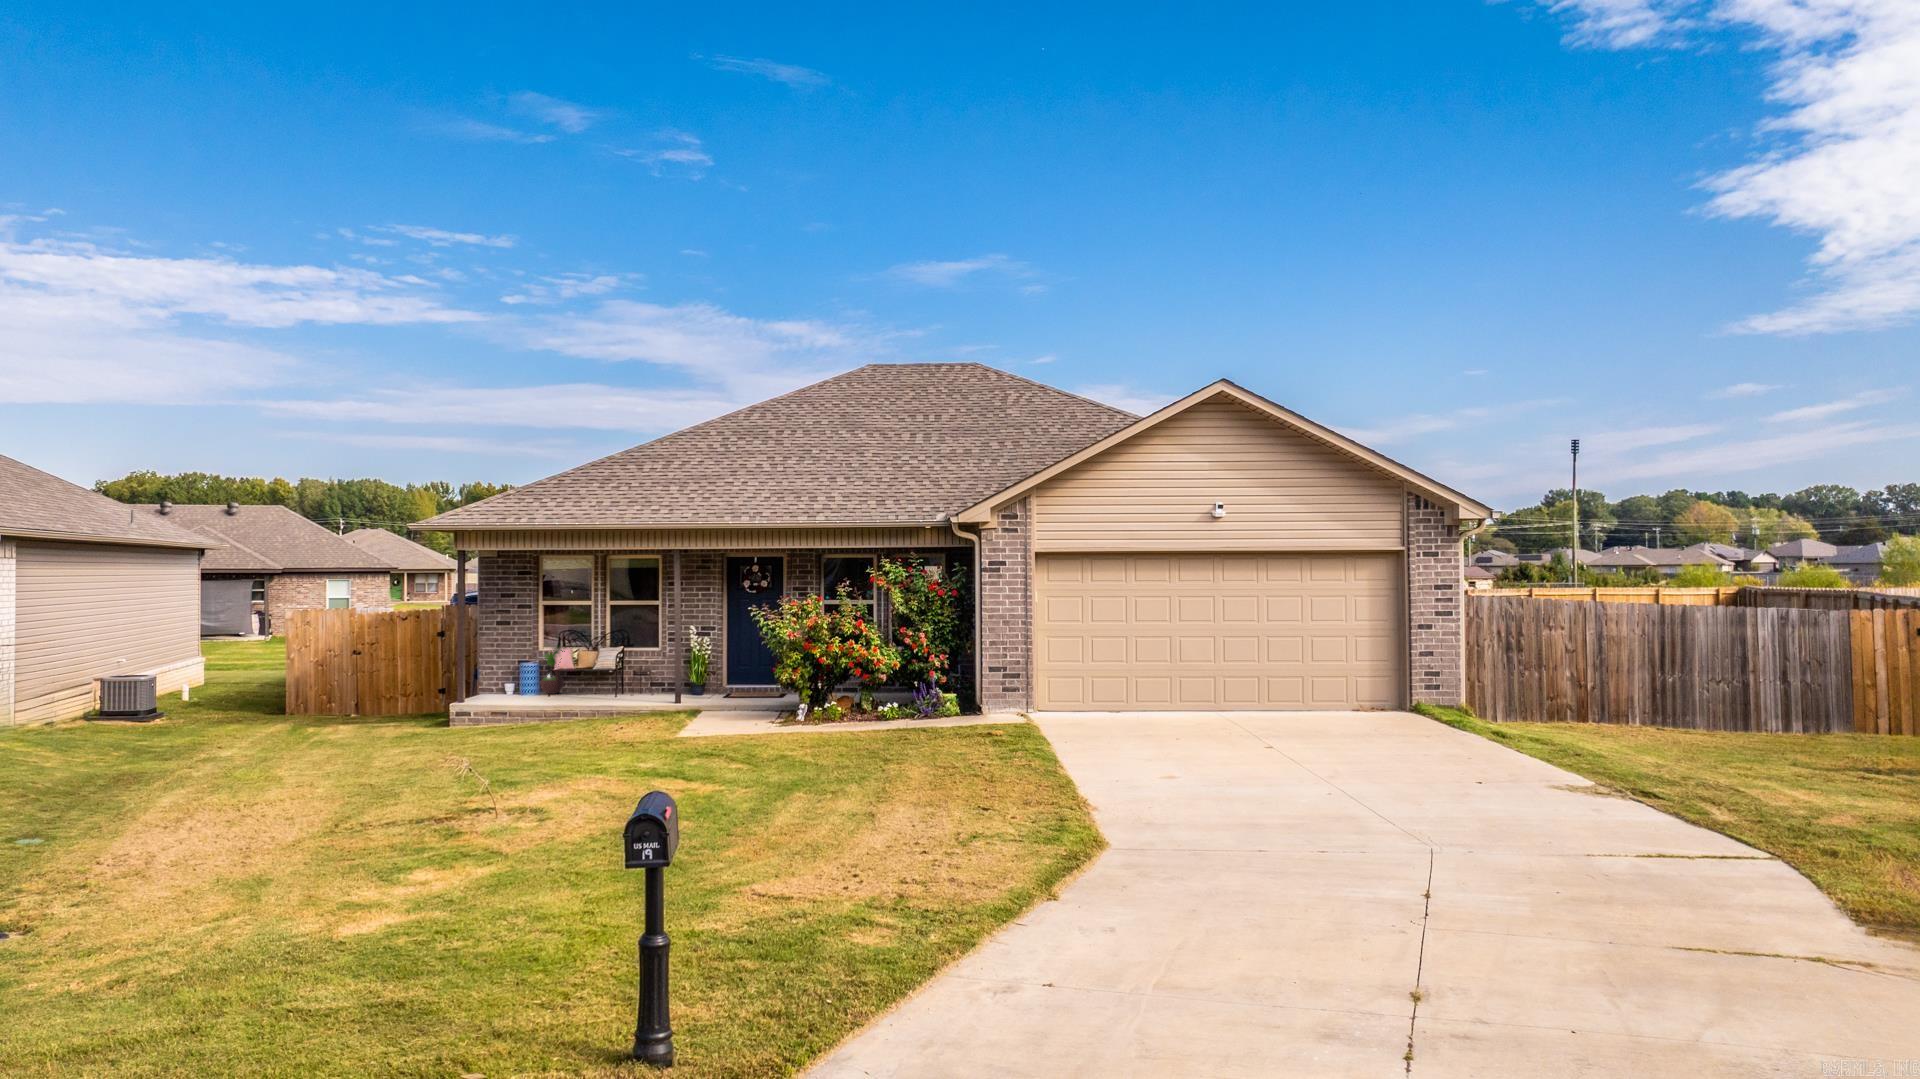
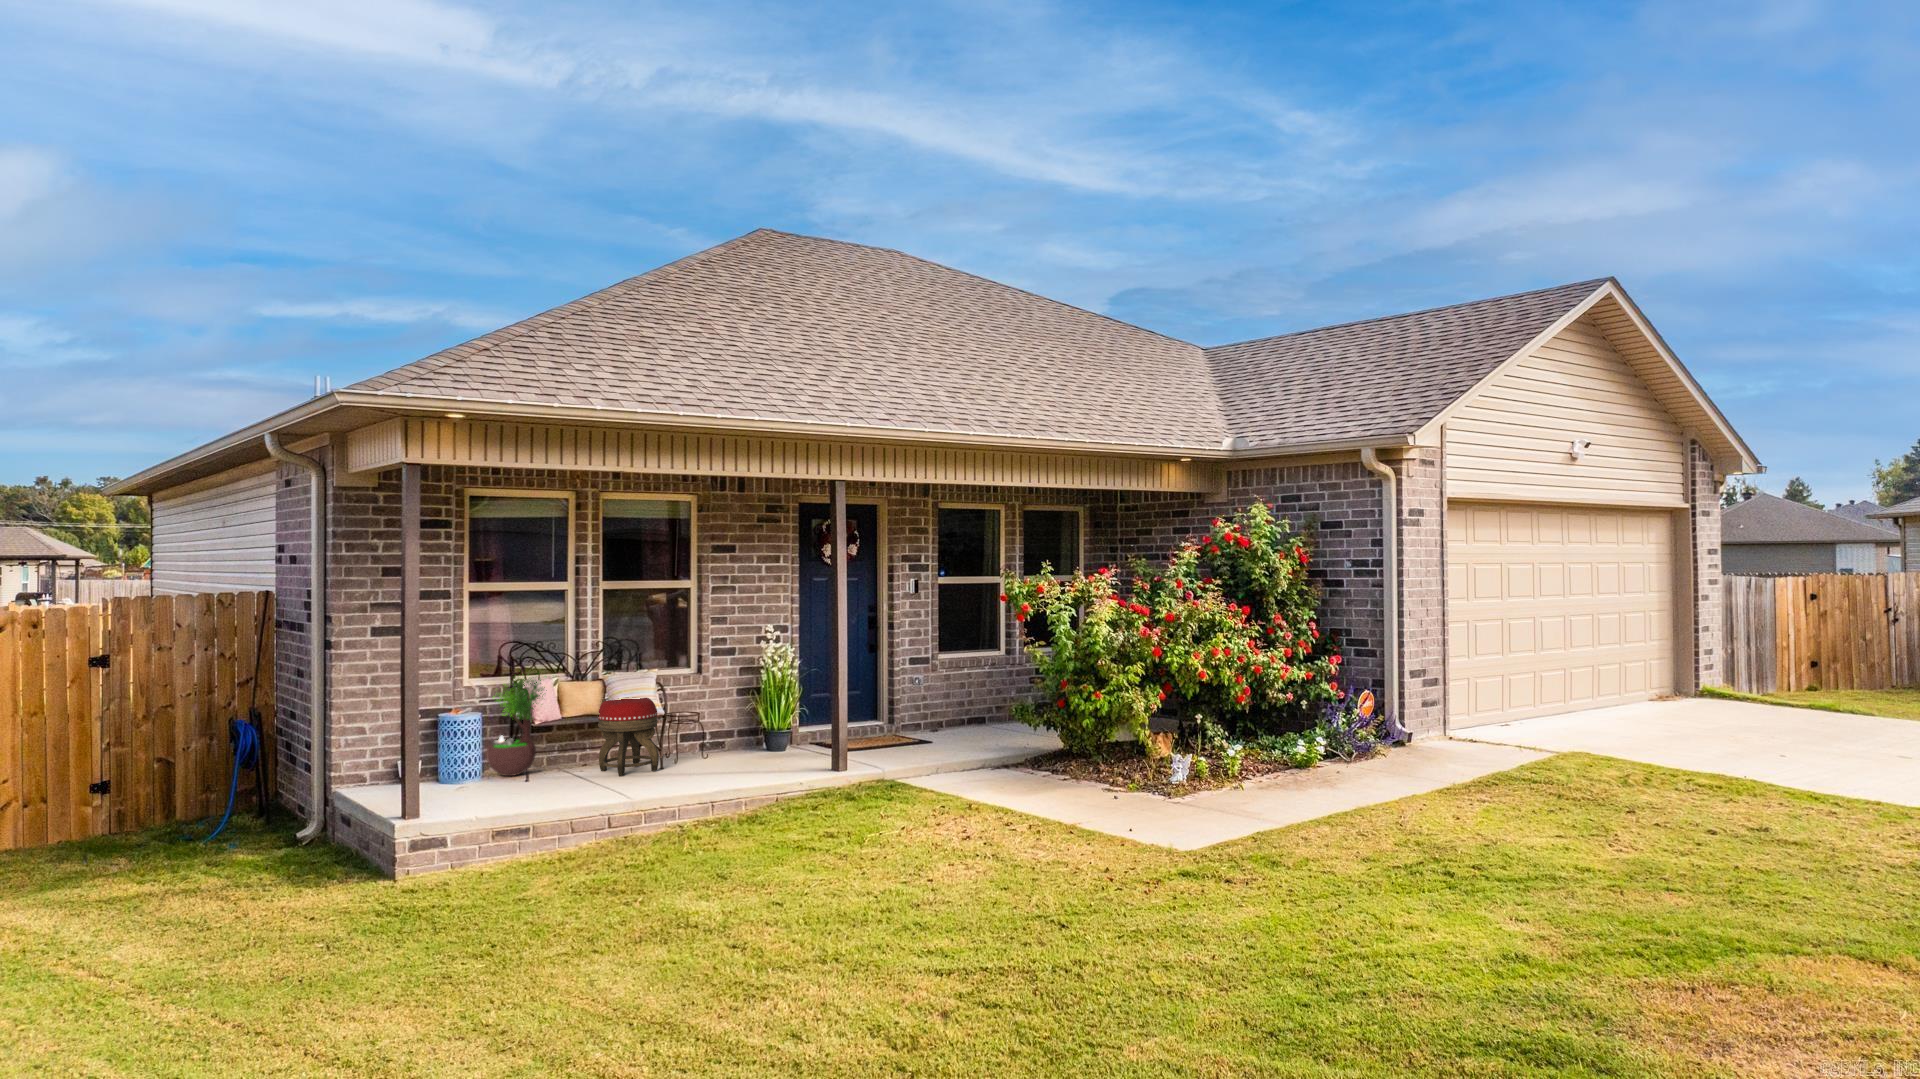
footstool: none [587,659,617,697] -> present [598,698,659,777]

